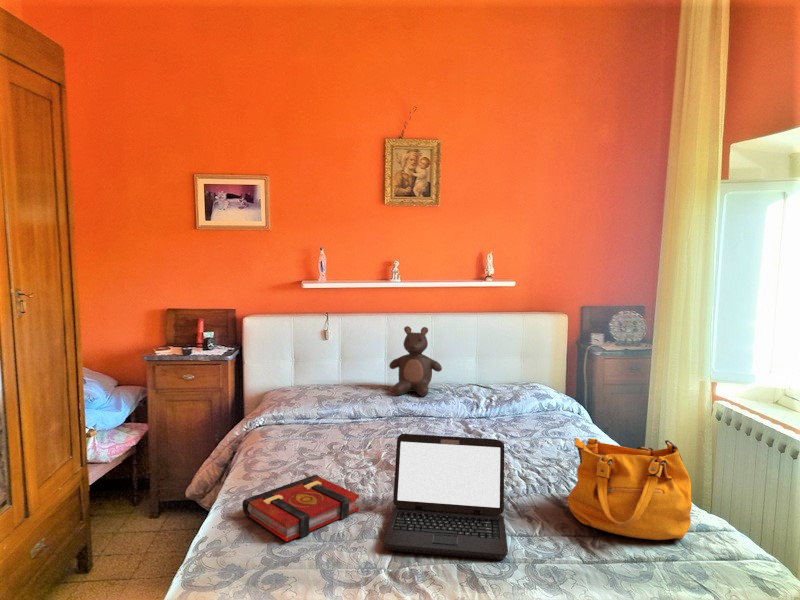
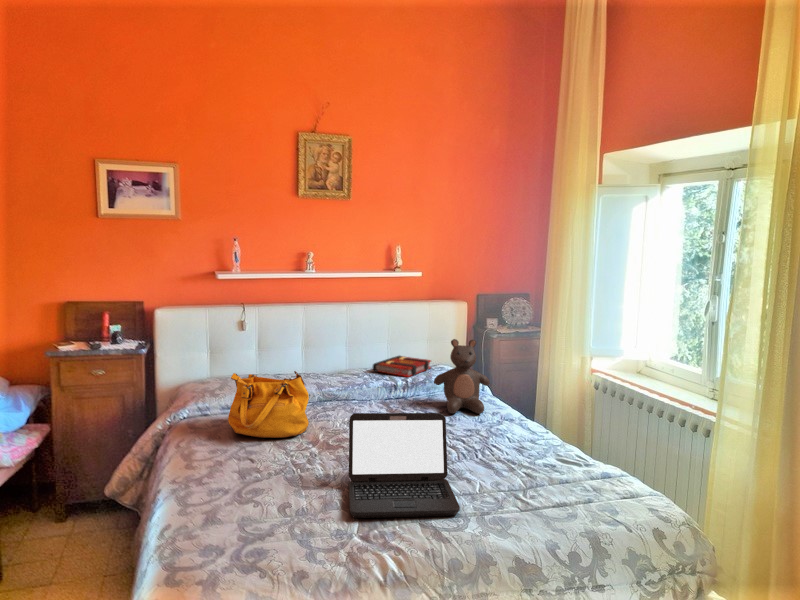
teddy bear: present [389,326,442,397] -> present [434,339,490,414]
handbag: present [568,438,692,540] -> present [228,371,309,438]
book: present [242,475,359,542] -> present [372,356,431,377]

